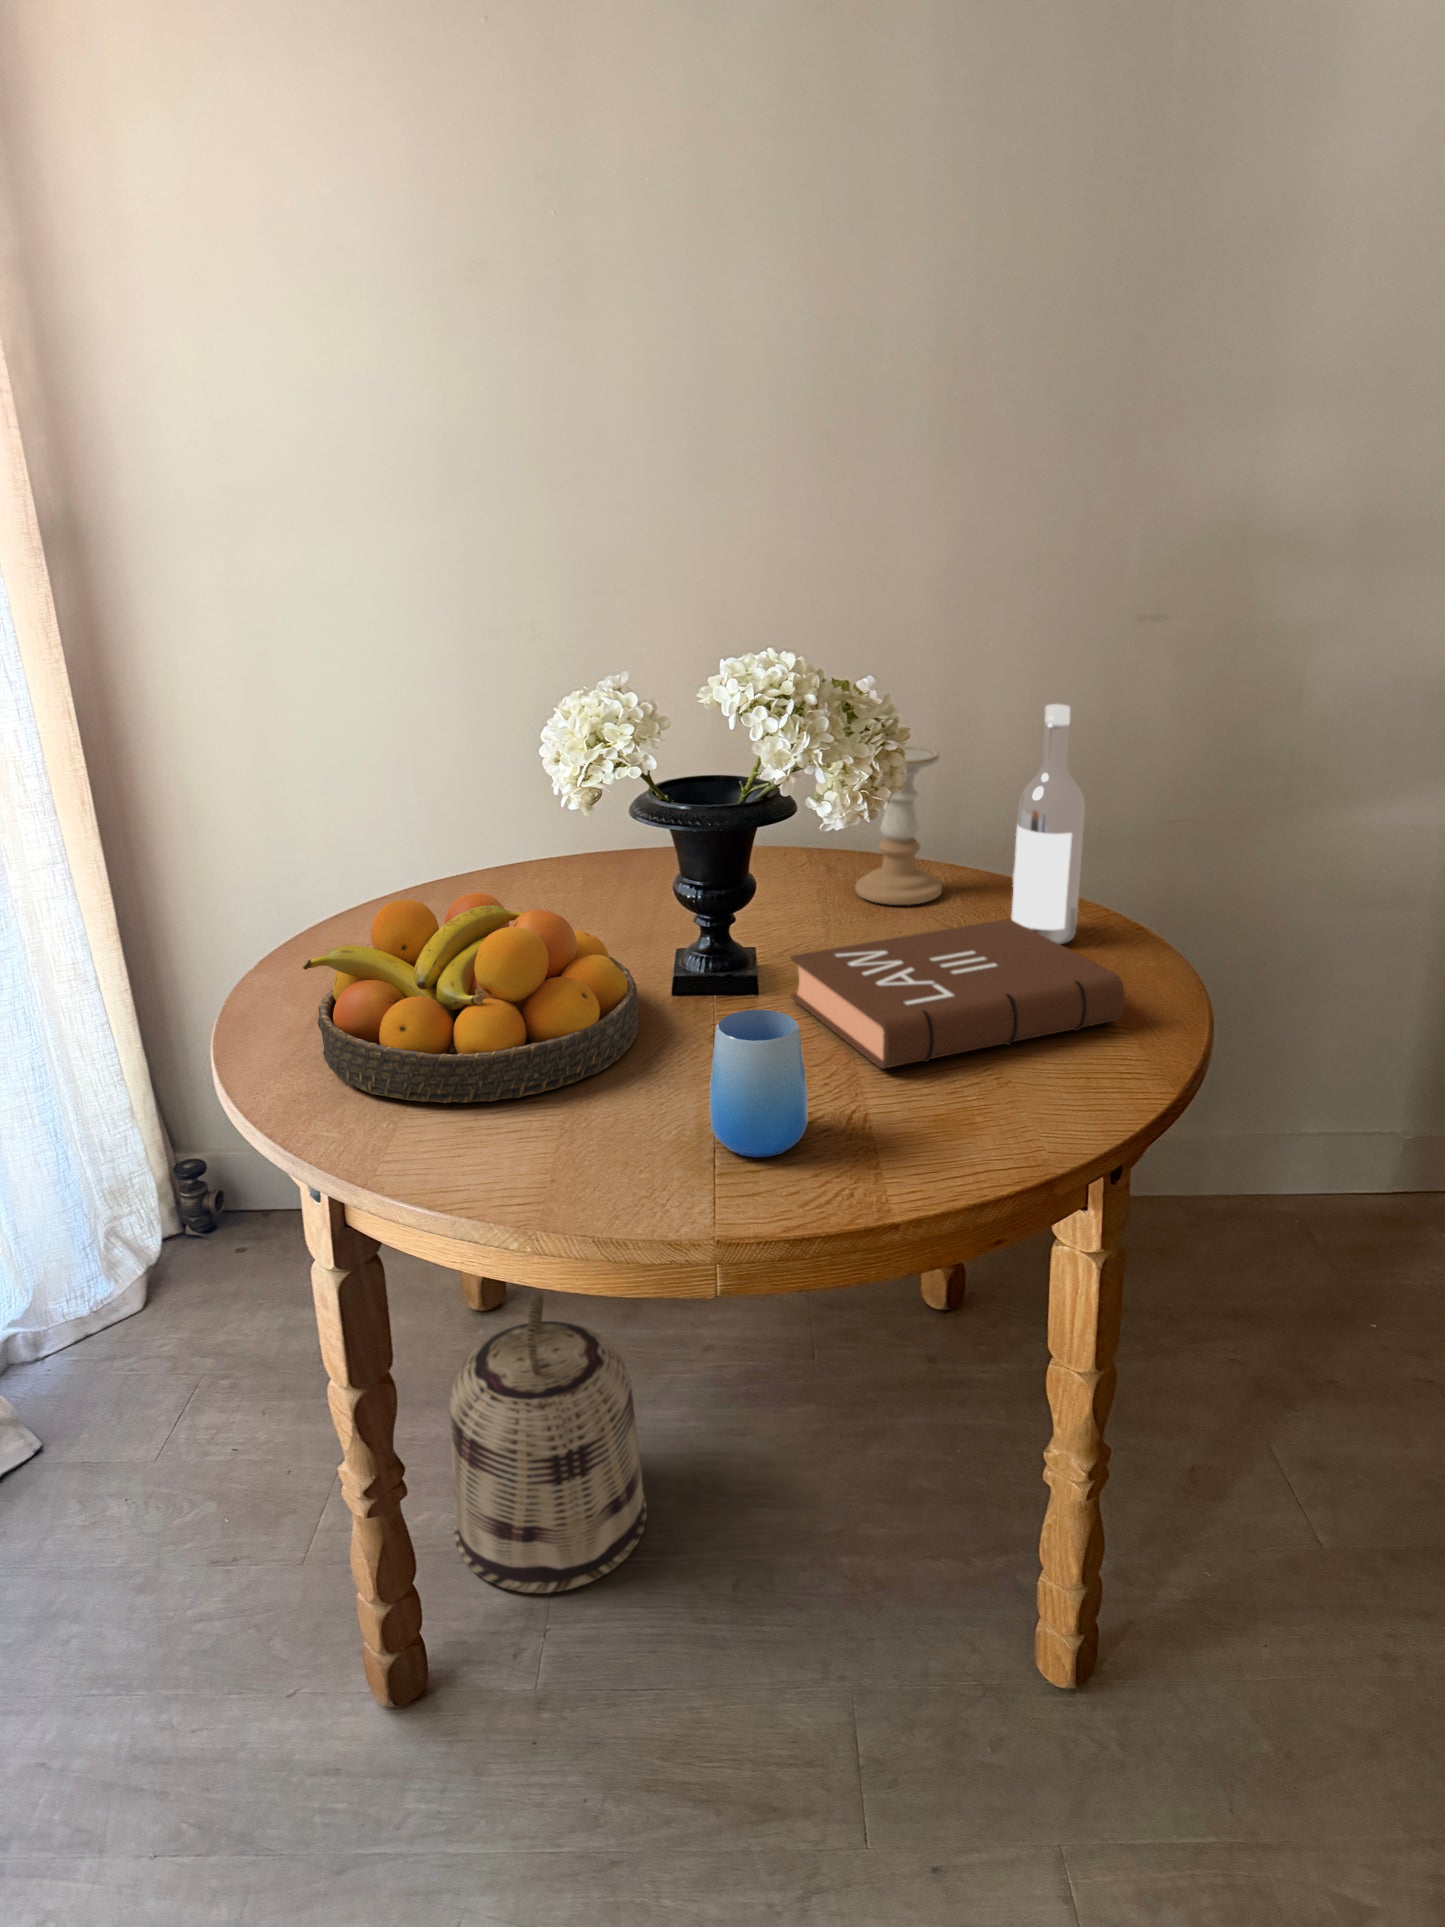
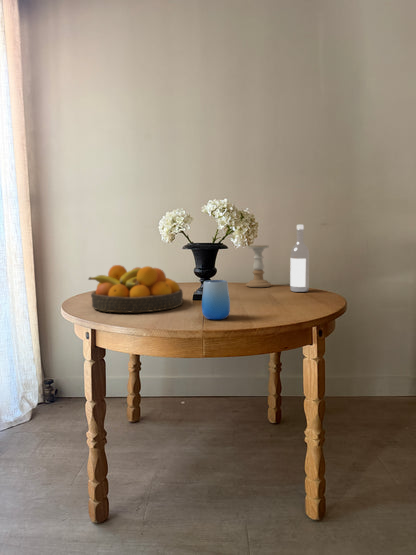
book: present [791,919,1125,1069] -> none [227,282,322,307]
basket: present [449,1292,647,1593] -> none [120,393,182,493]

